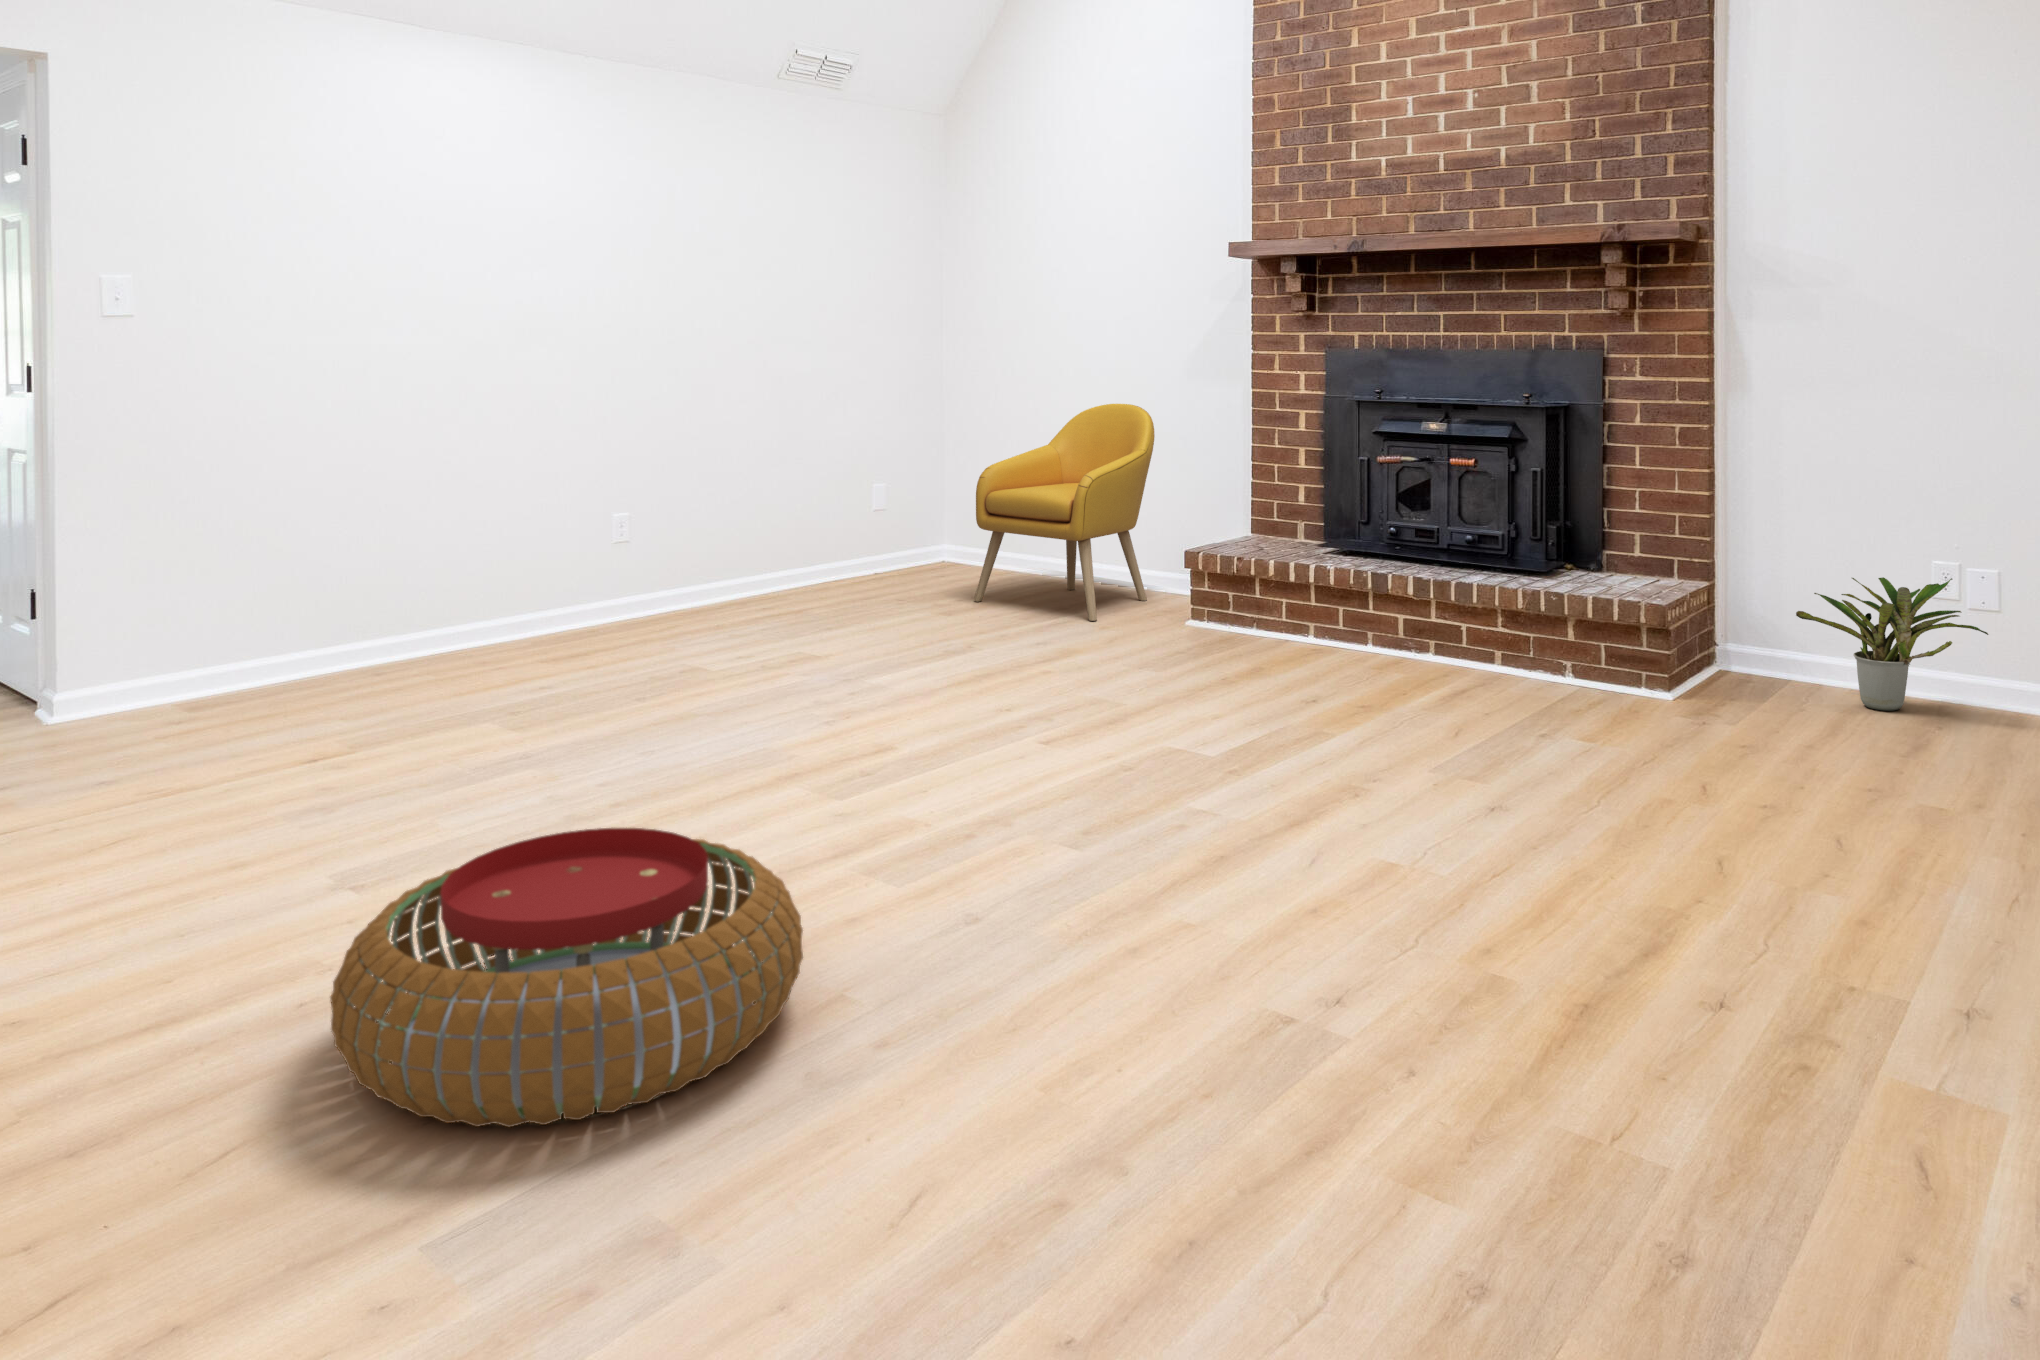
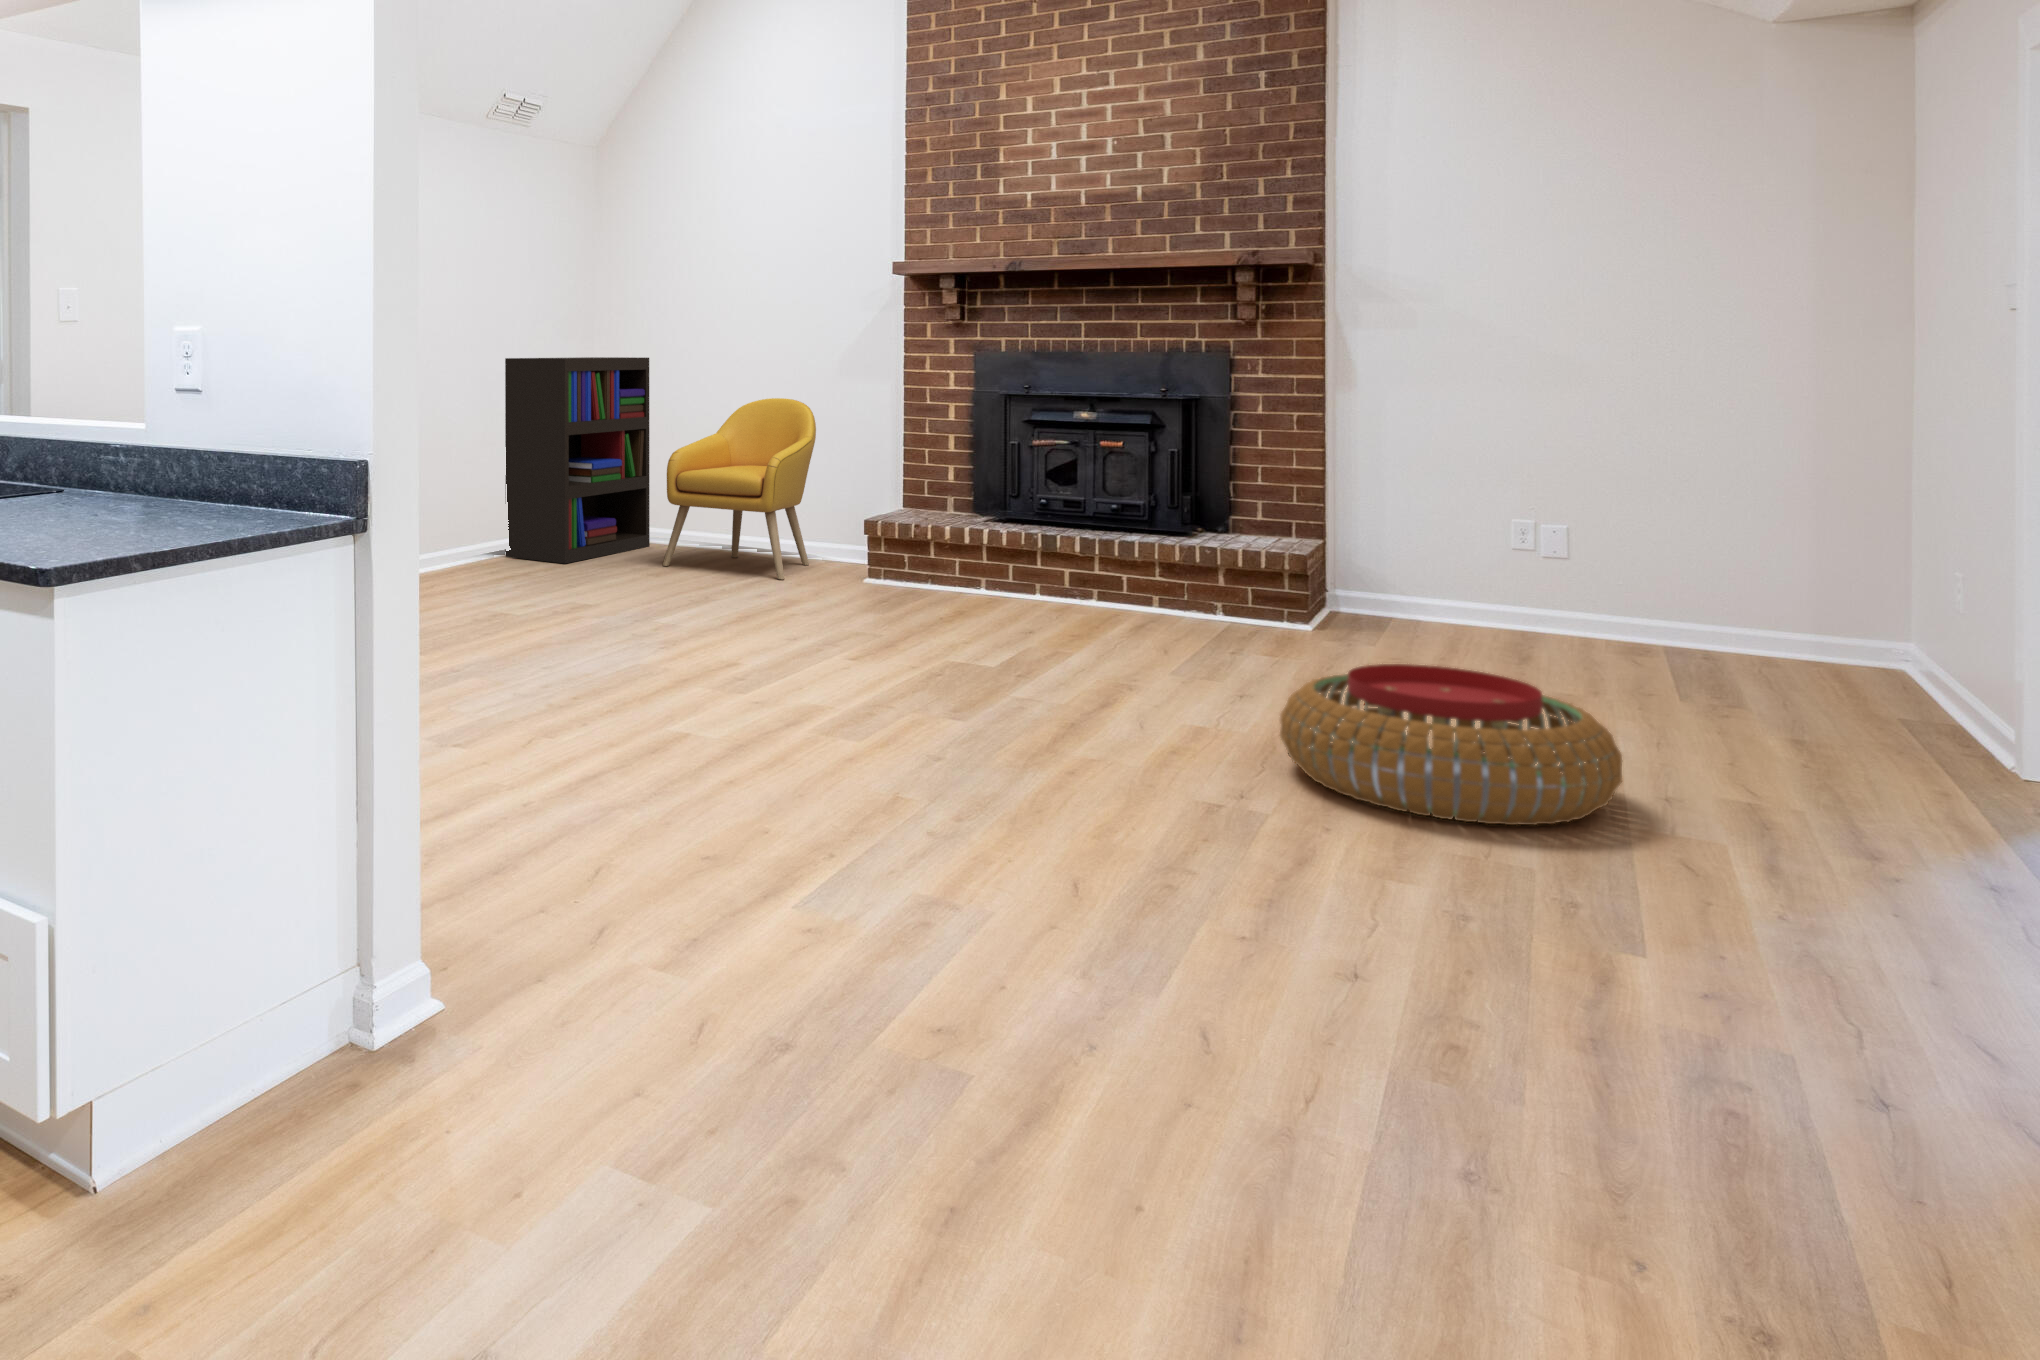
bookshelf: none [804,356,989,598] -> present [505,357,650,564]
potted plant: present [1796,577,1988,711] -> none [1409,531,1566,637]
pouf: present [330,828,803,1127] -> present [1280,664,1622,825]

